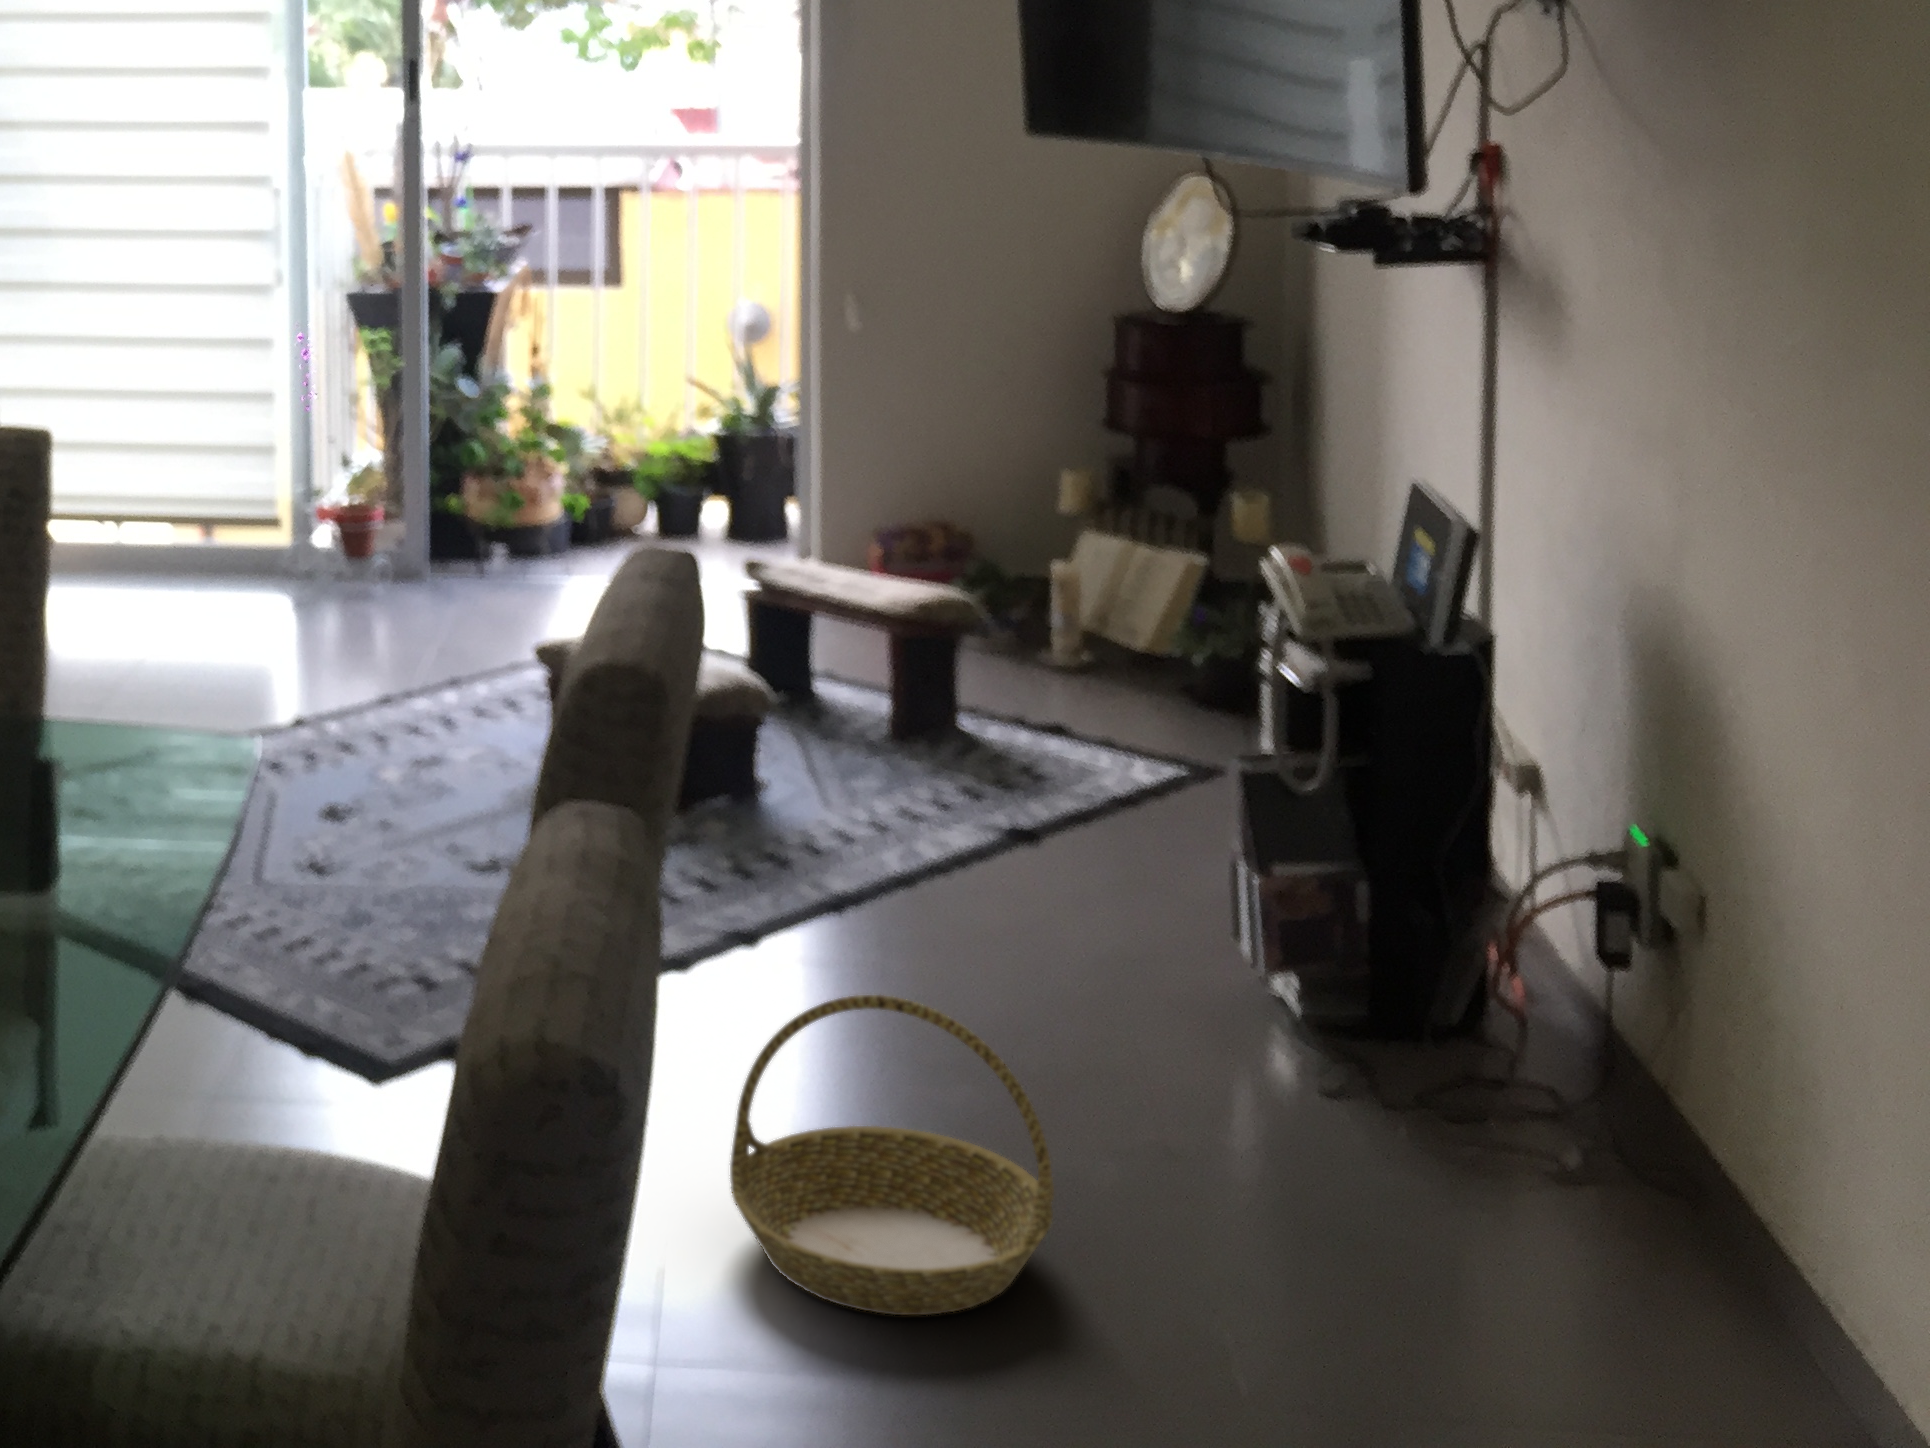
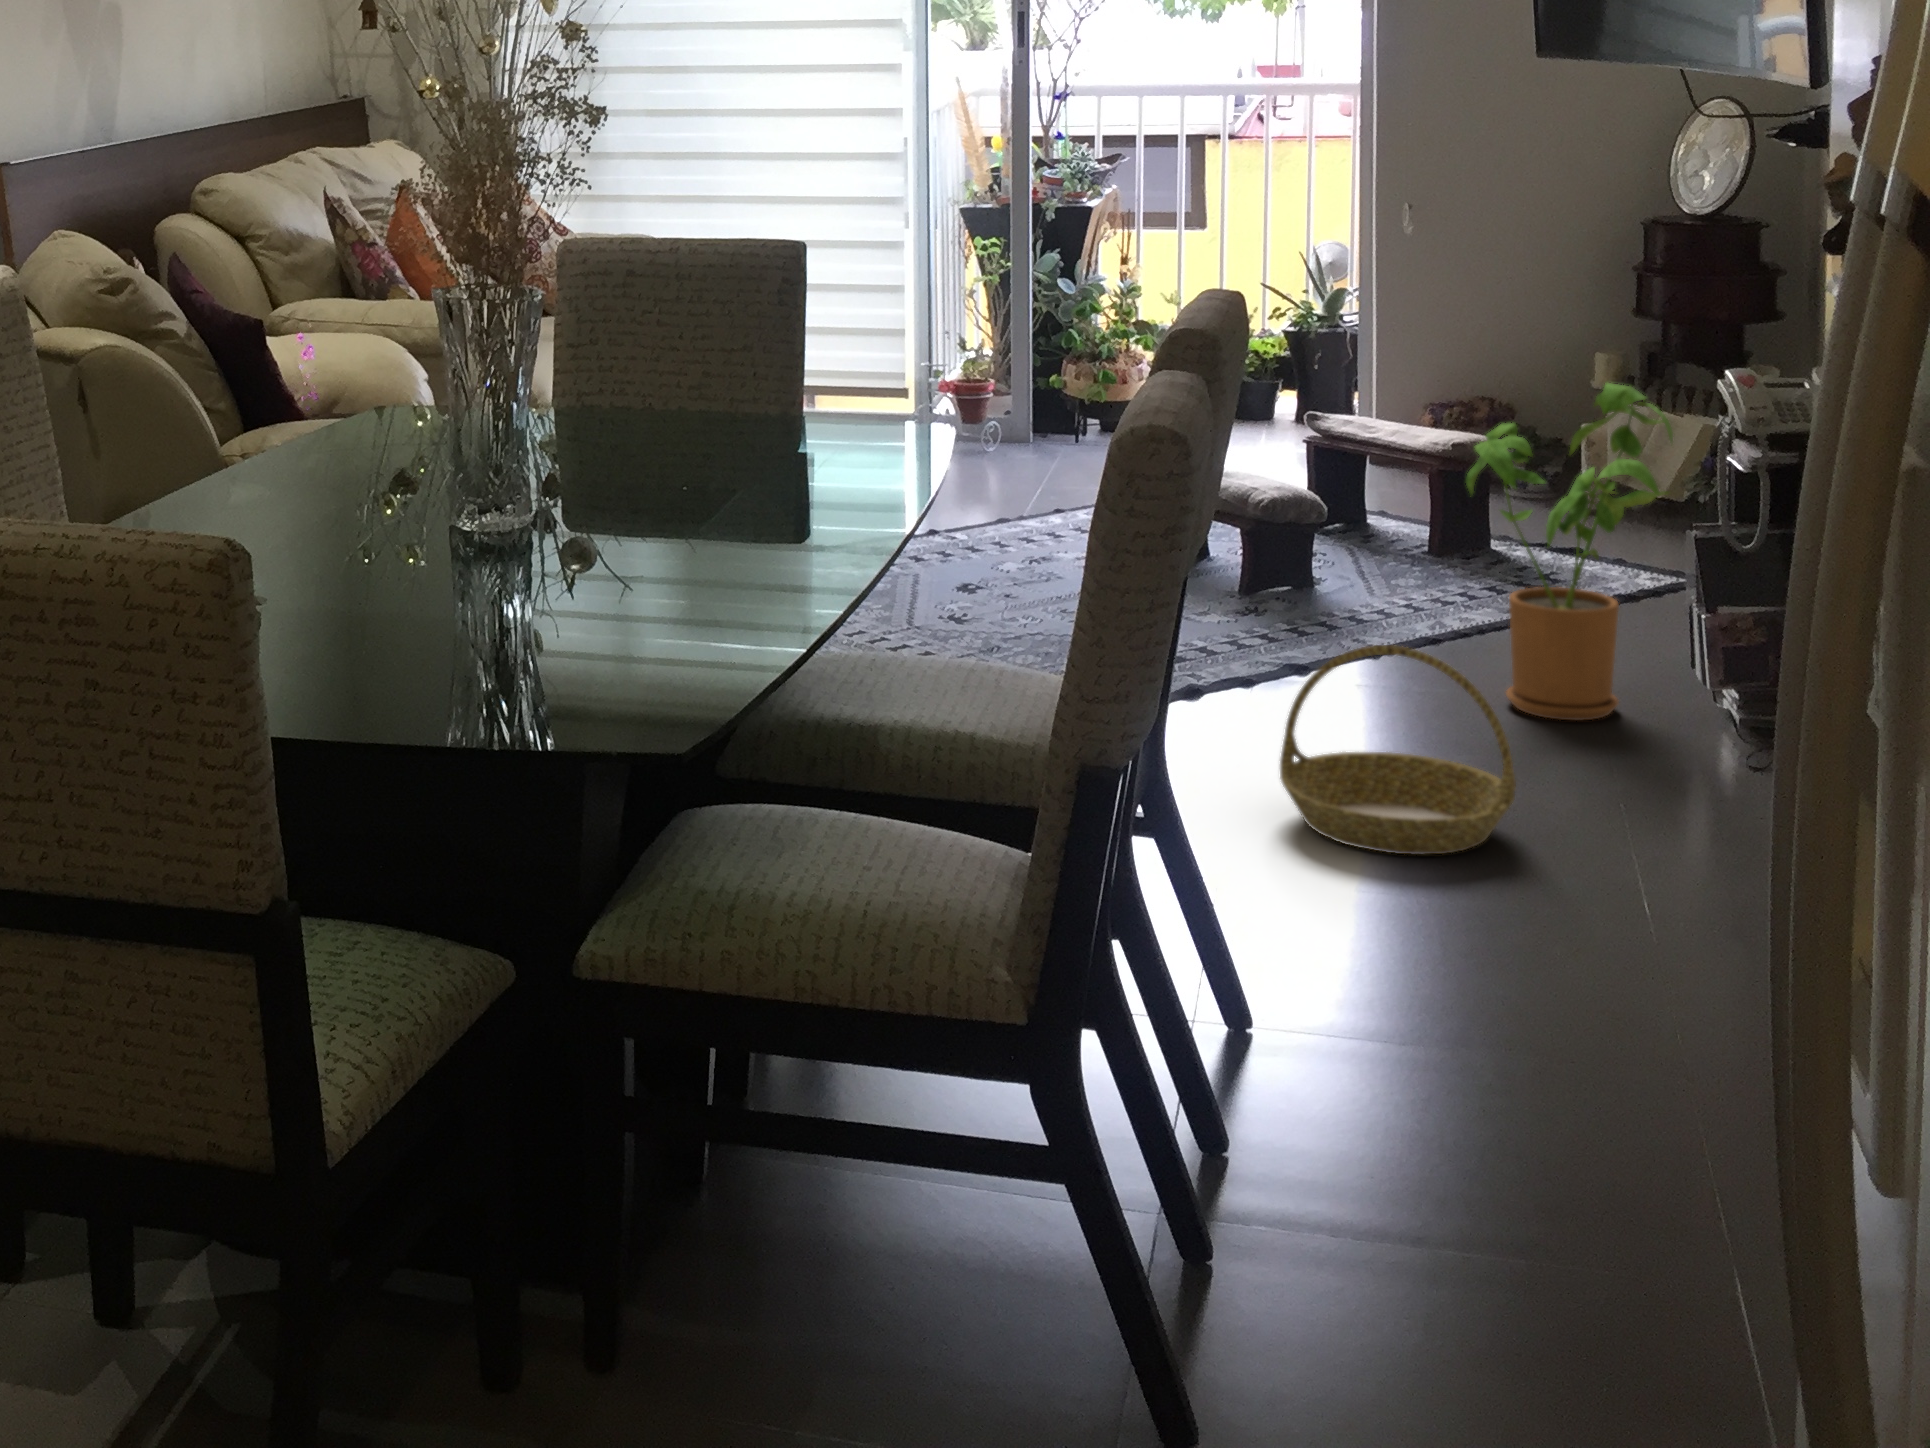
house plant: none [956,568,1219,1023] -> present [1466,383,1673,720]

